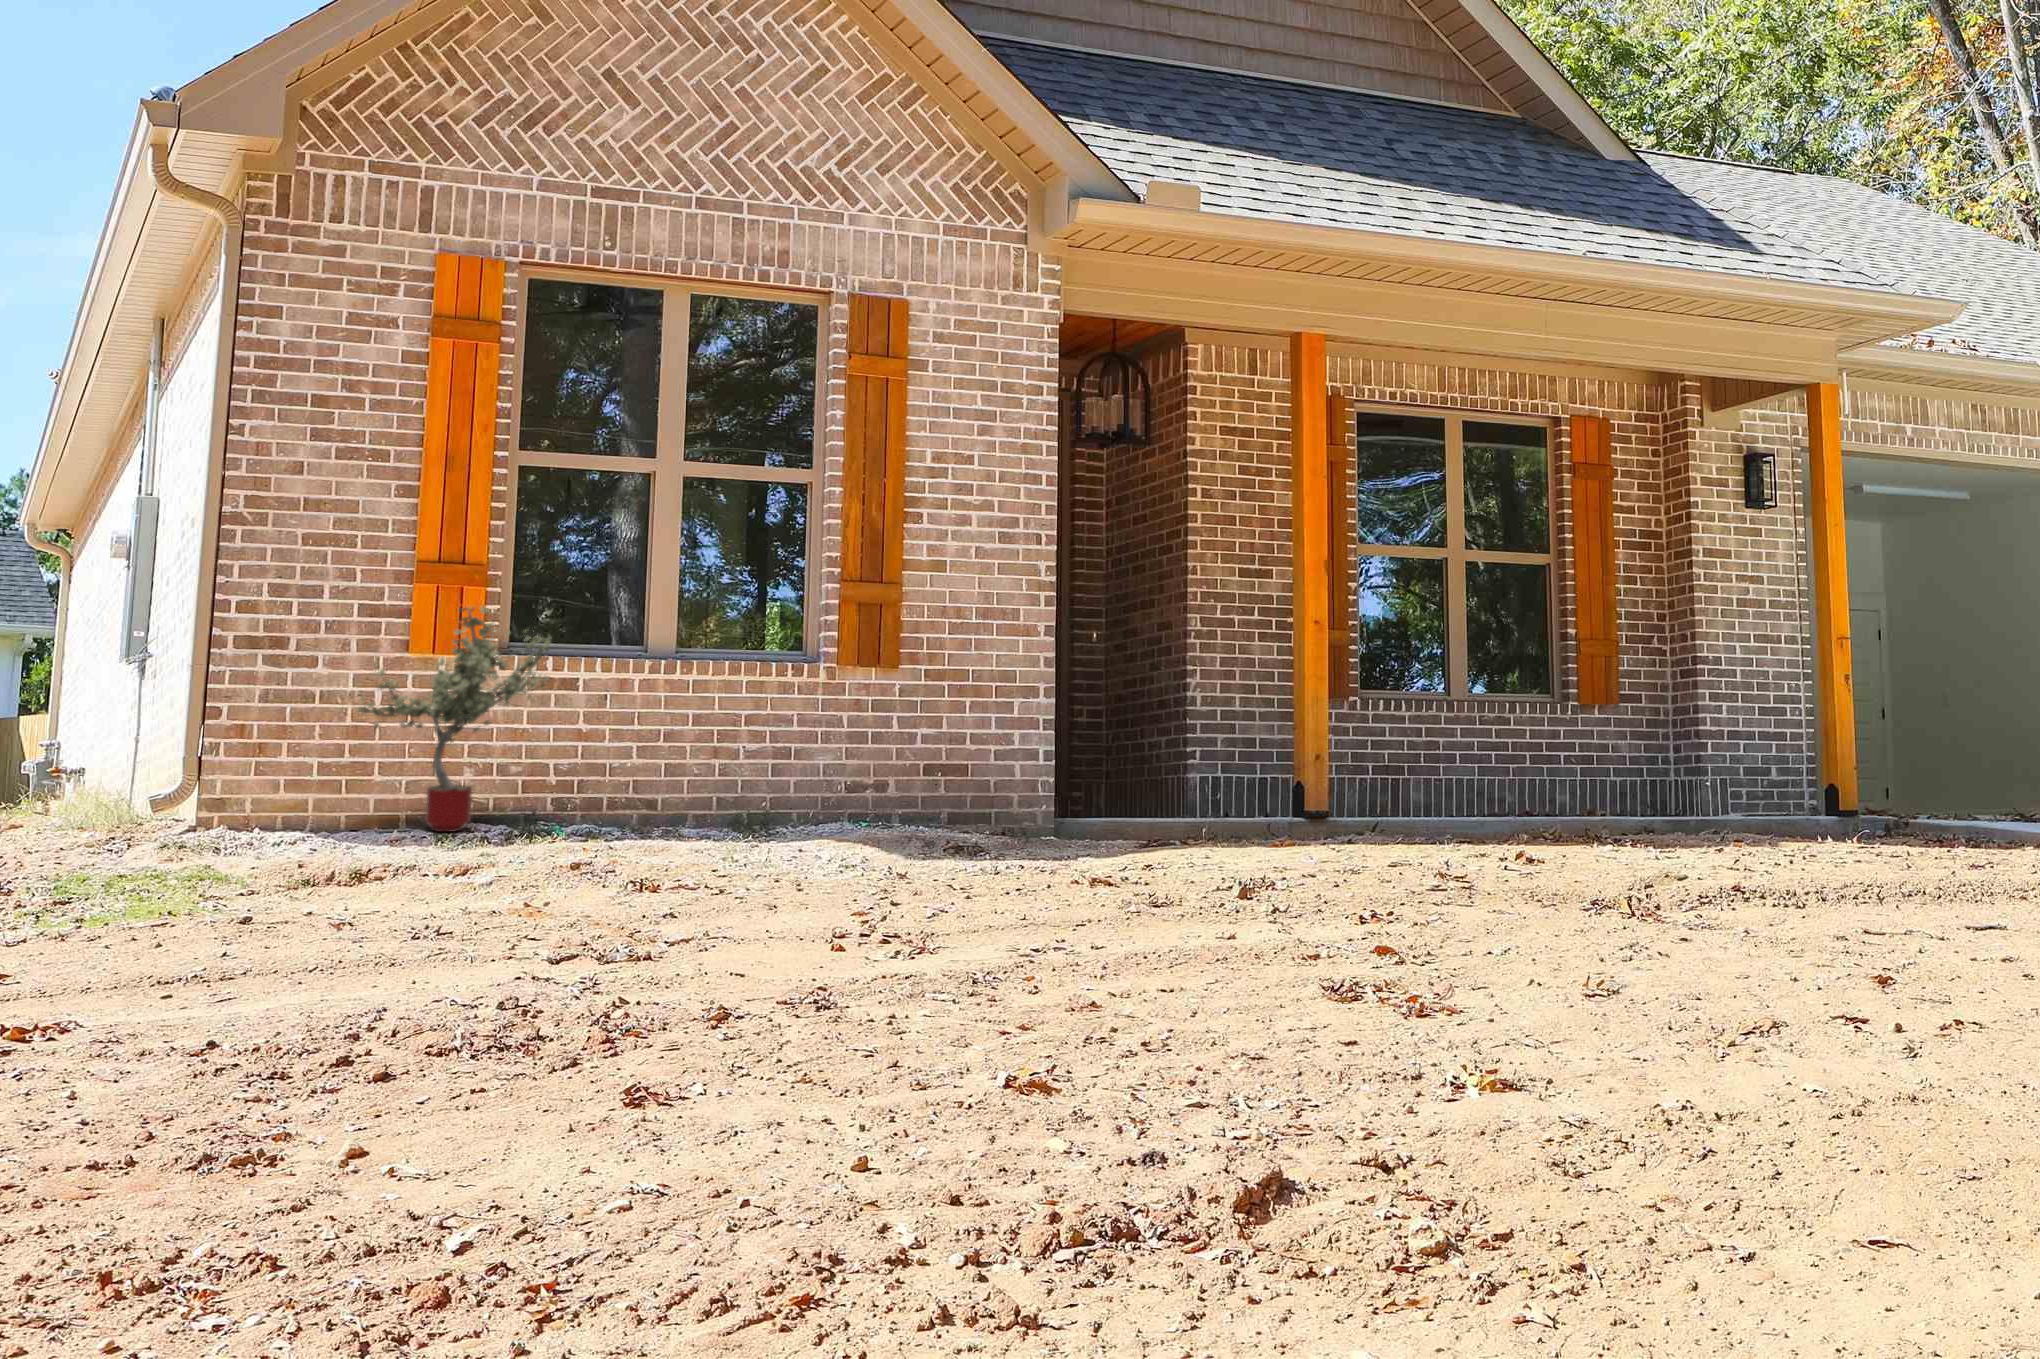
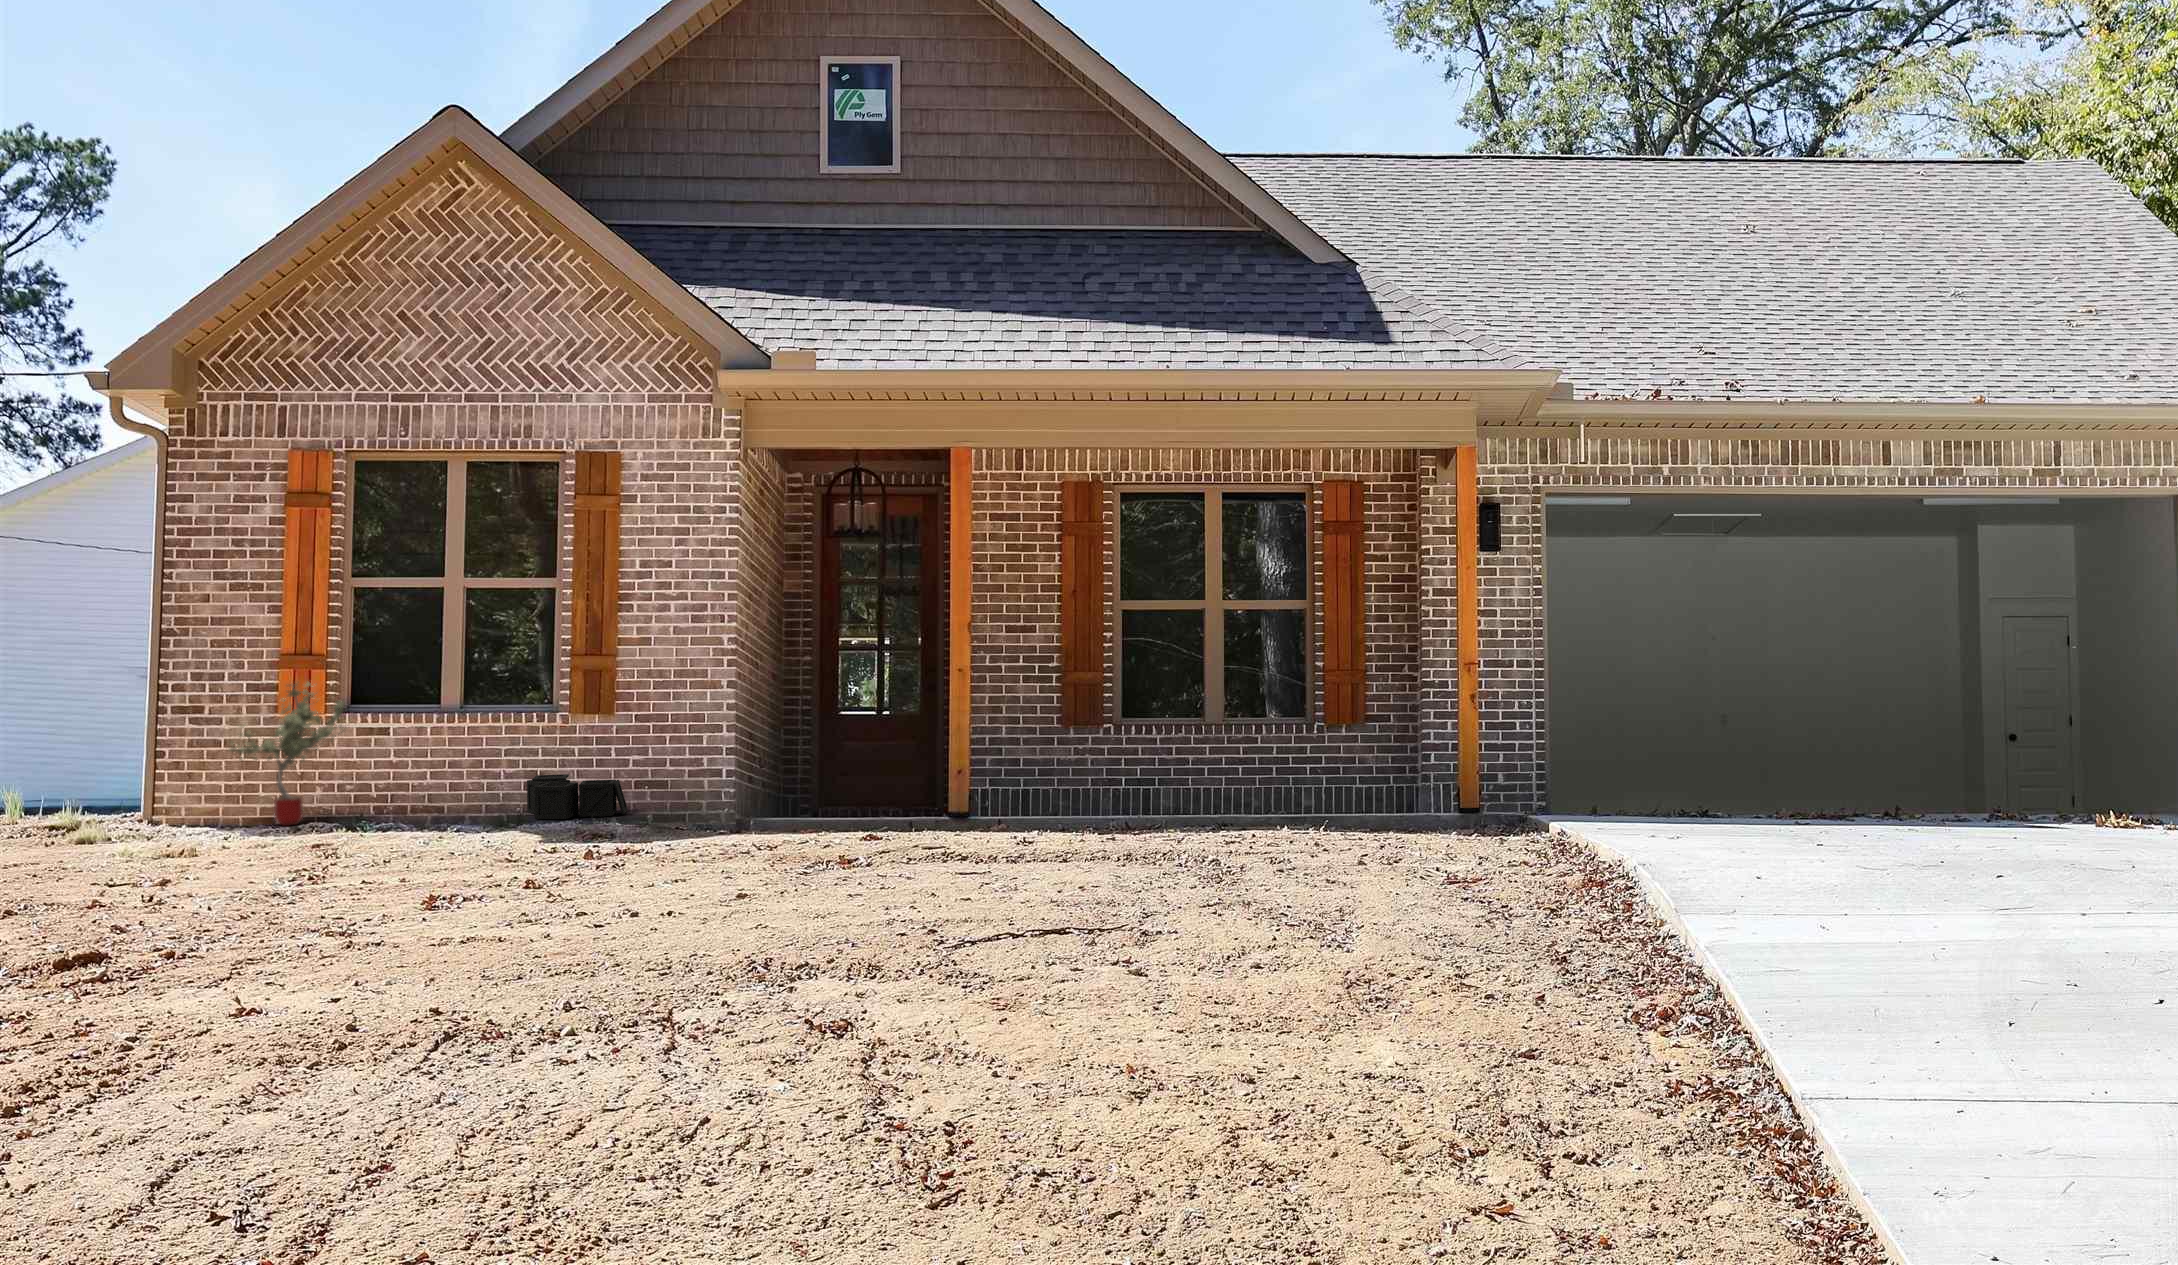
storage bin: none [784,756,947,822] -> present [527,774,628,819]

